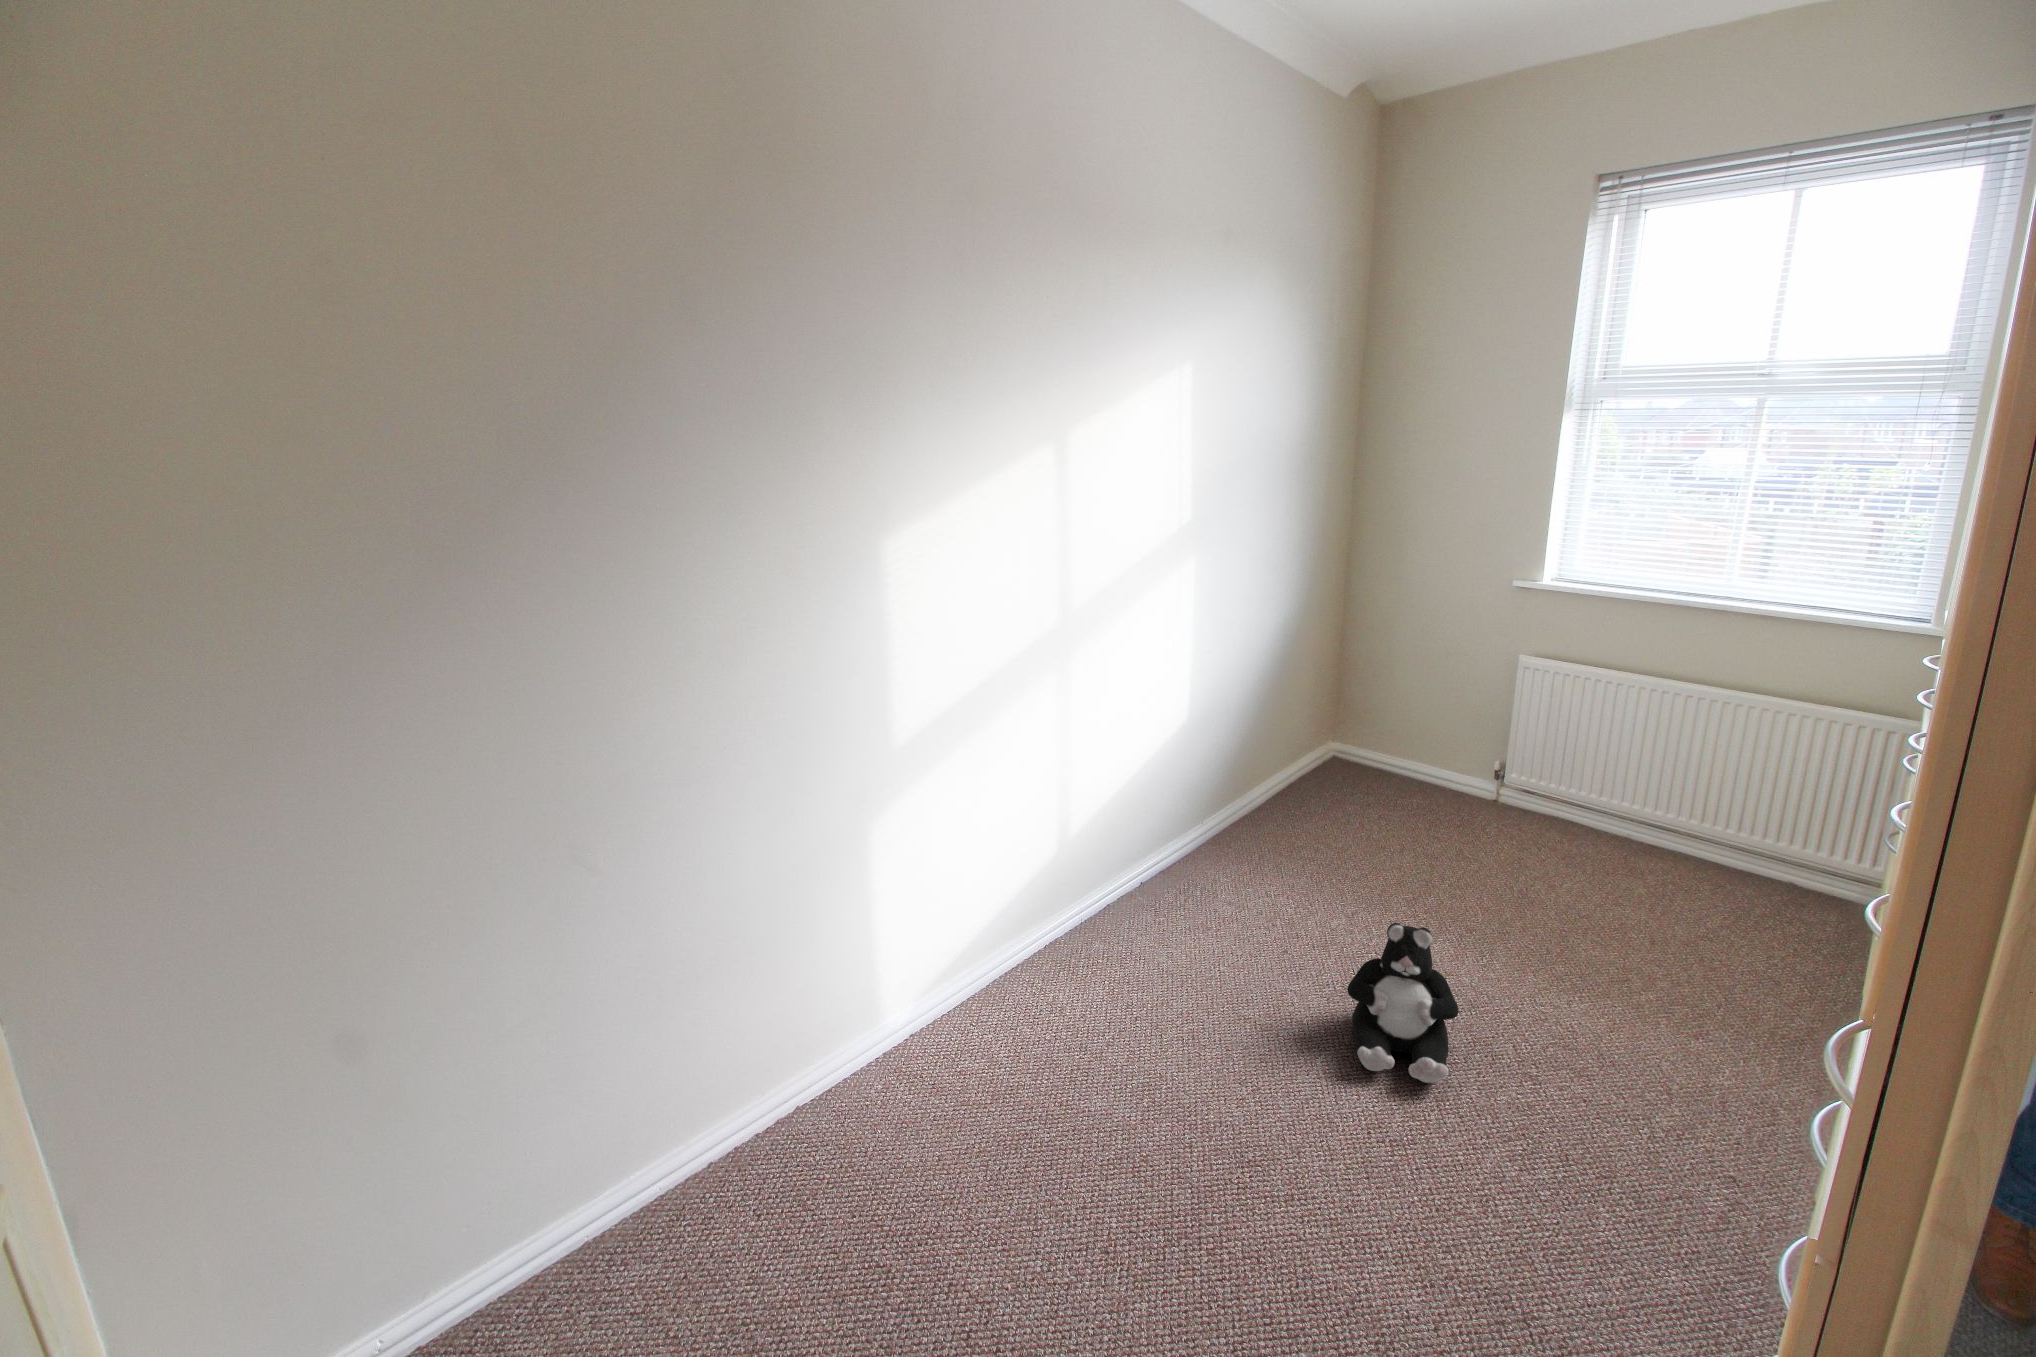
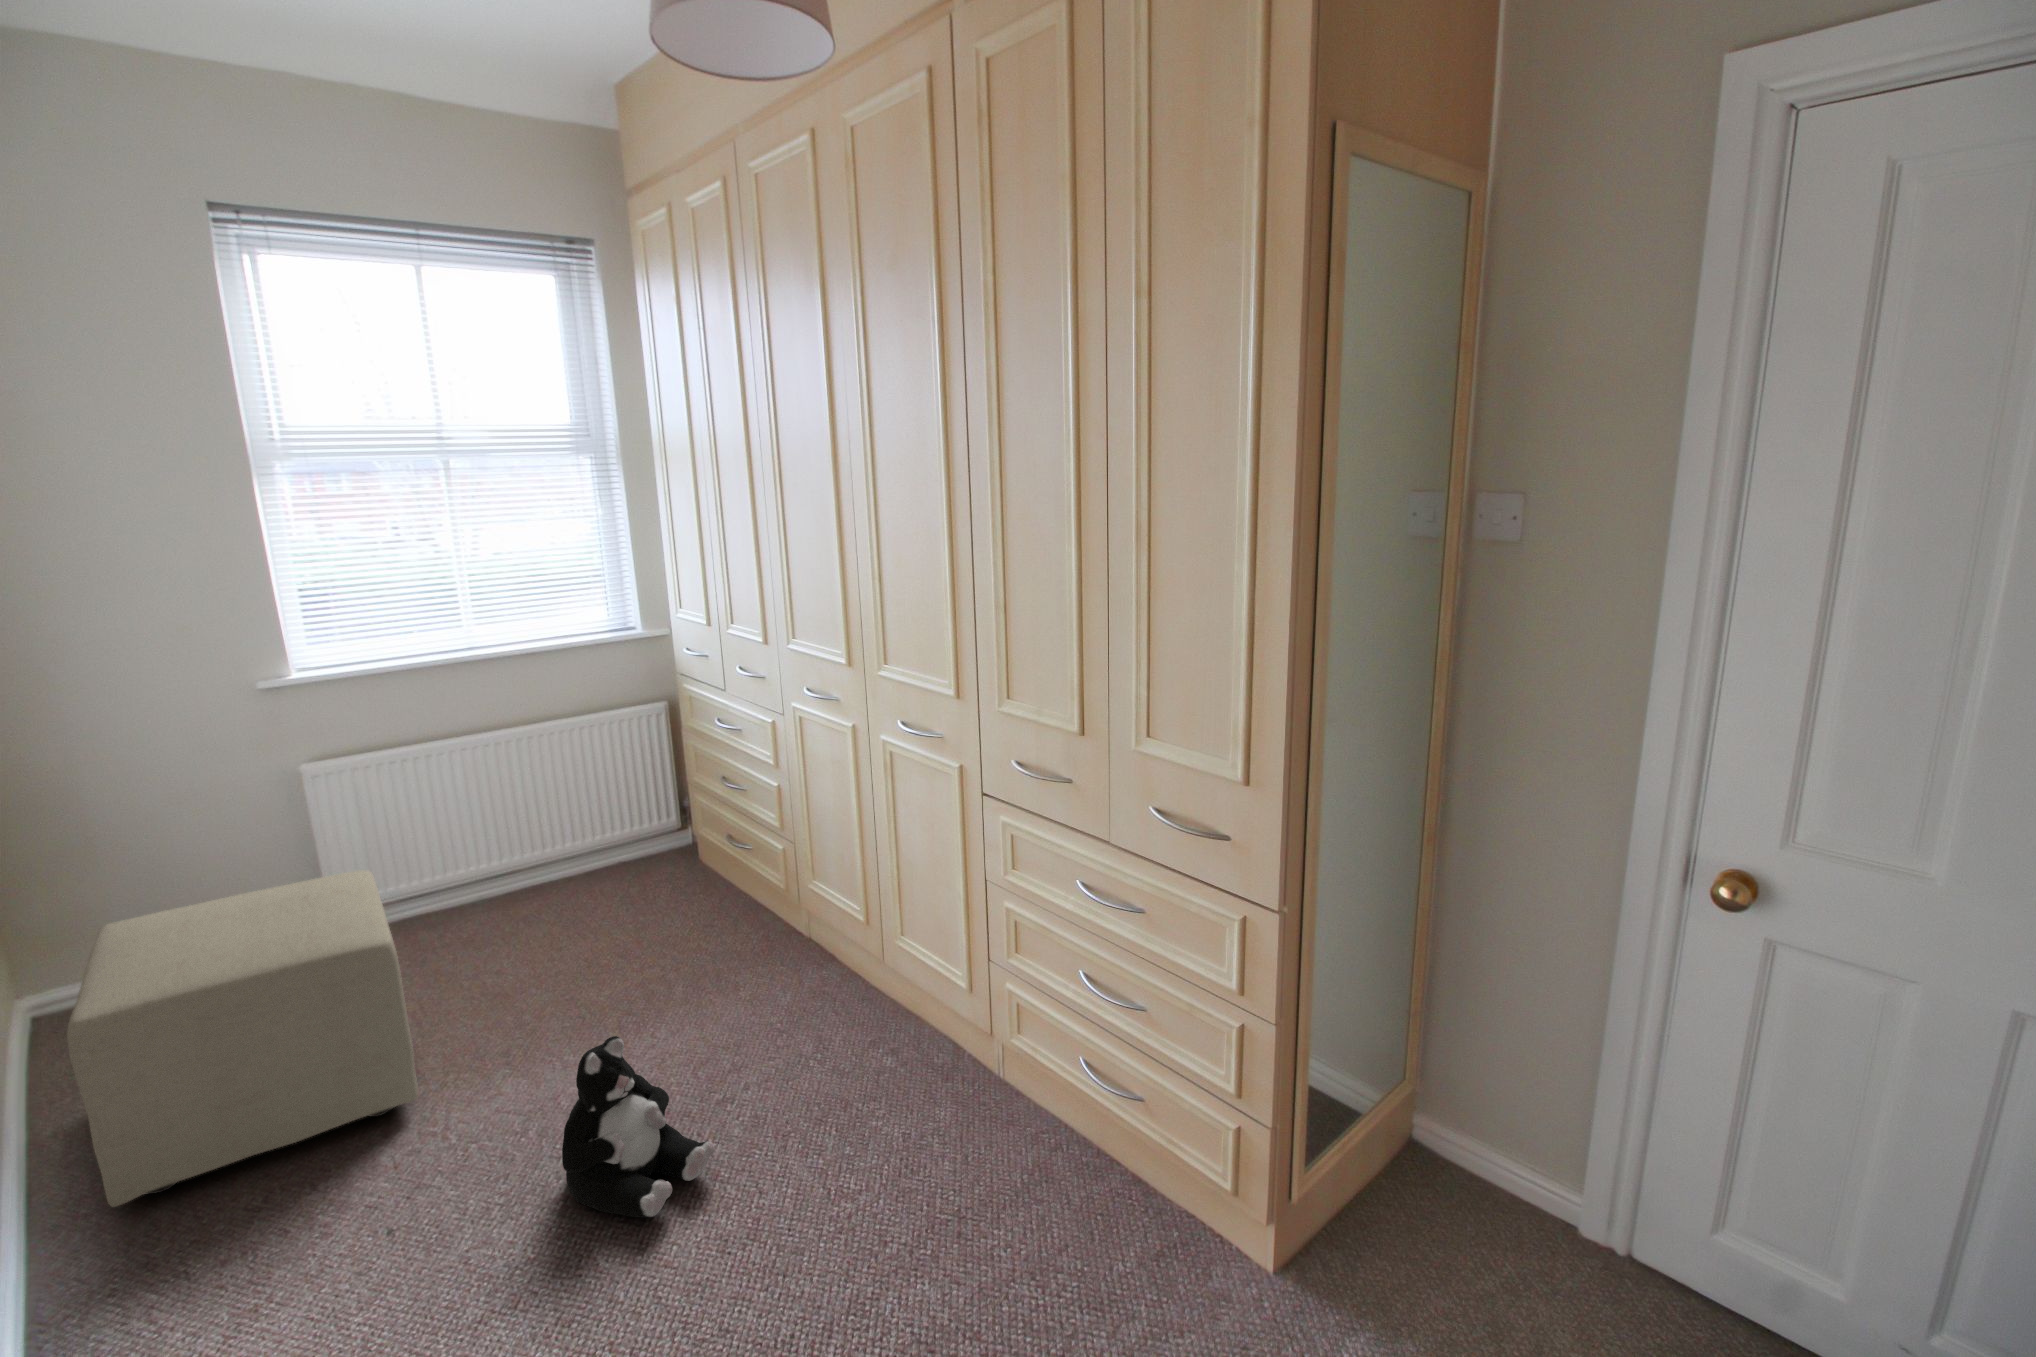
ottoman: none [1240,709,1470,907] -> present [67,870,419,1207]

